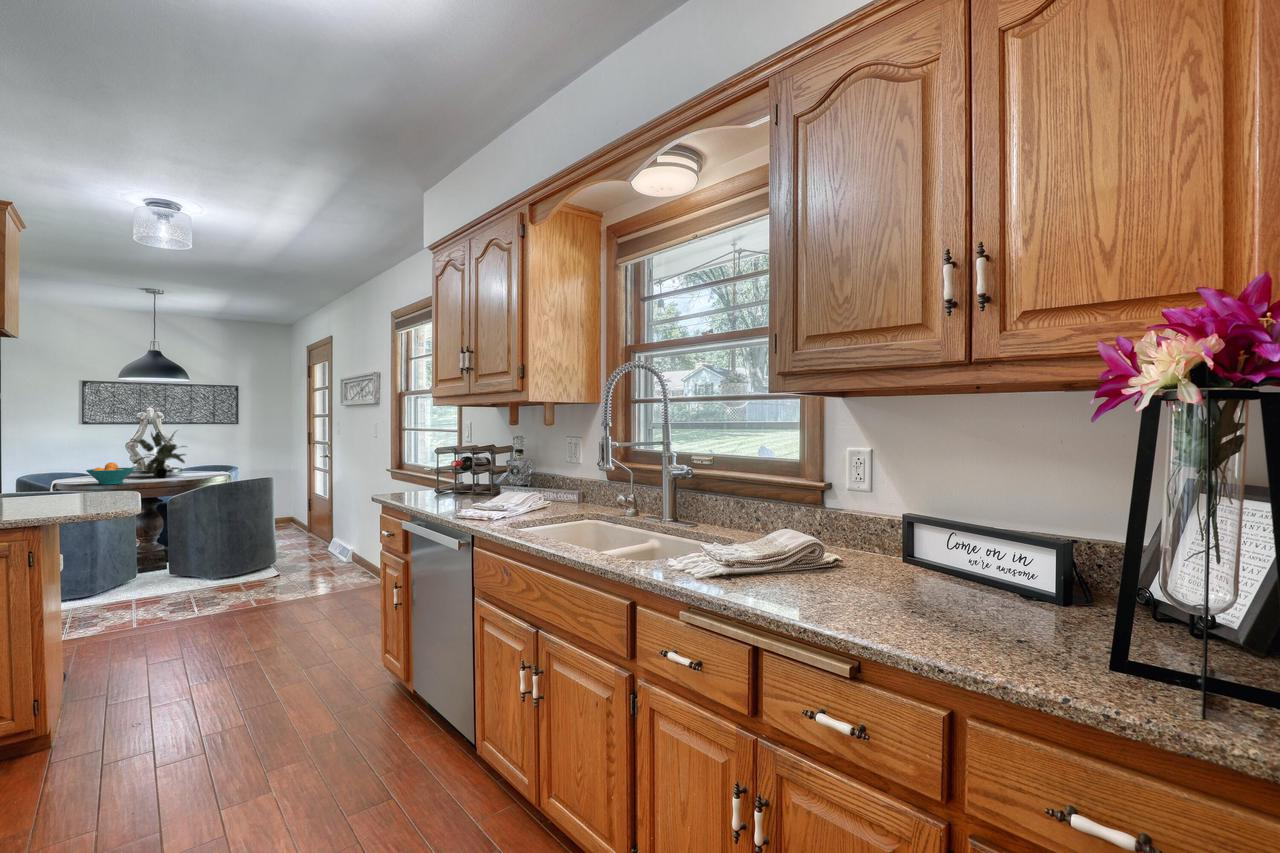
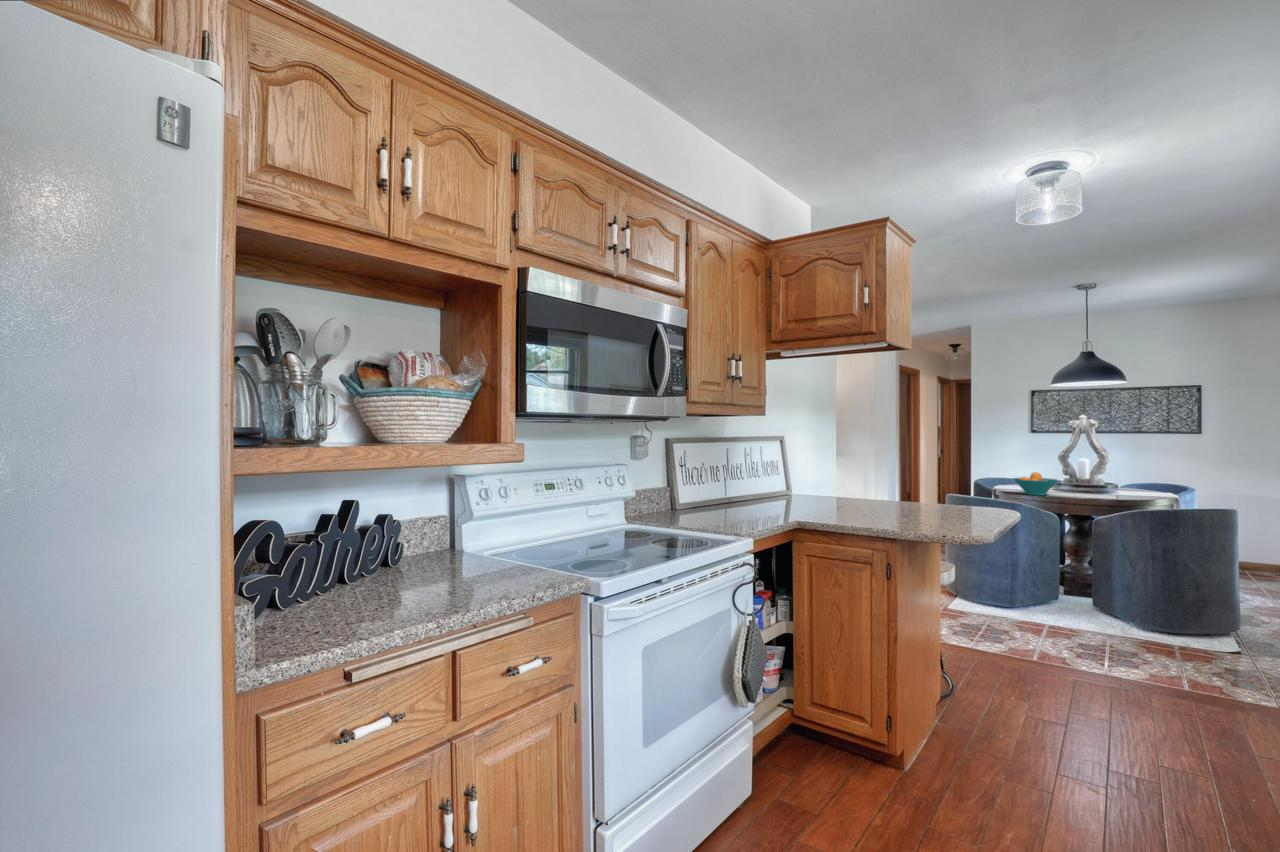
potted plant: present [132,432,185,478] -> none [1058,439,1121,493]

